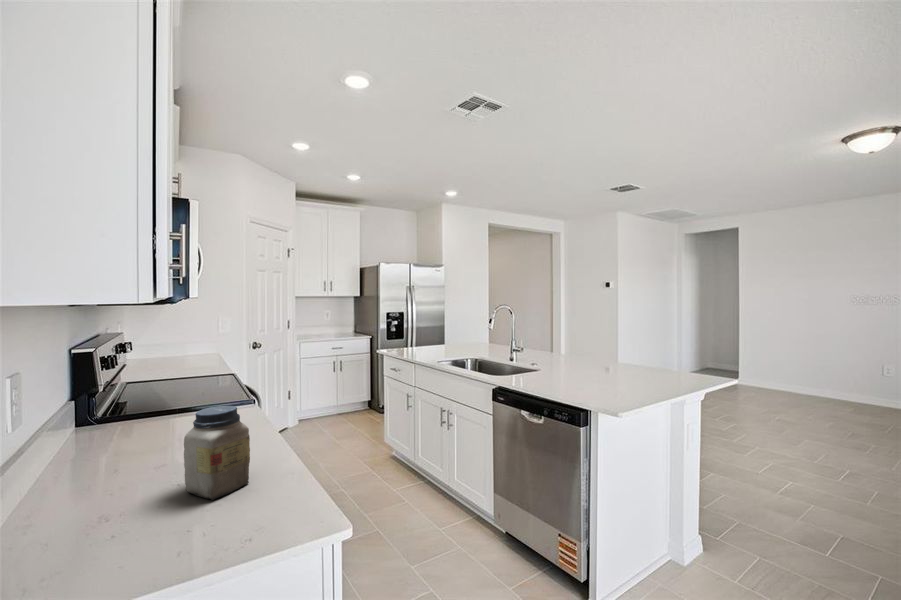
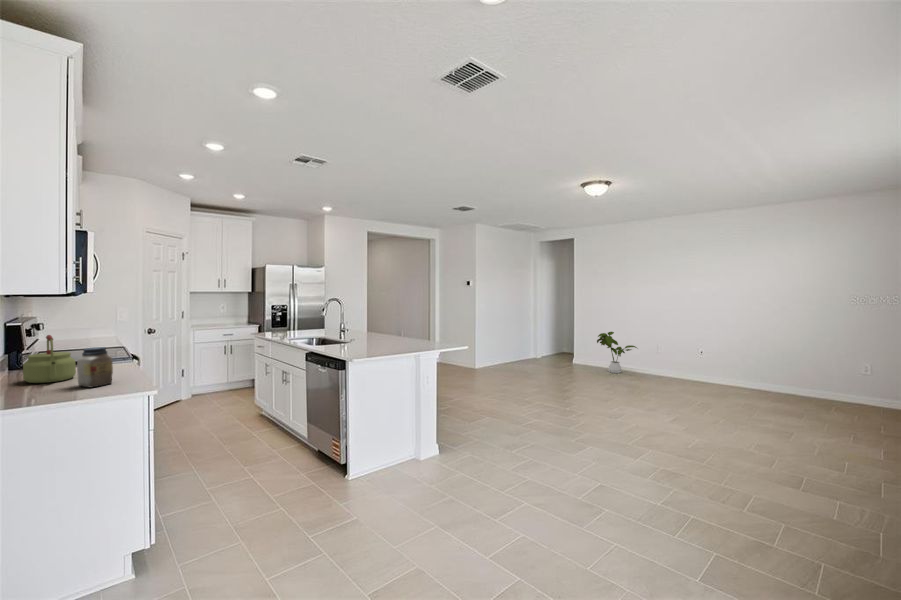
house plant: none [786,344,857,400] -> present [597,332,637,373]
kettle: none [85,375,178,475] -> present [23,335,76,383]

